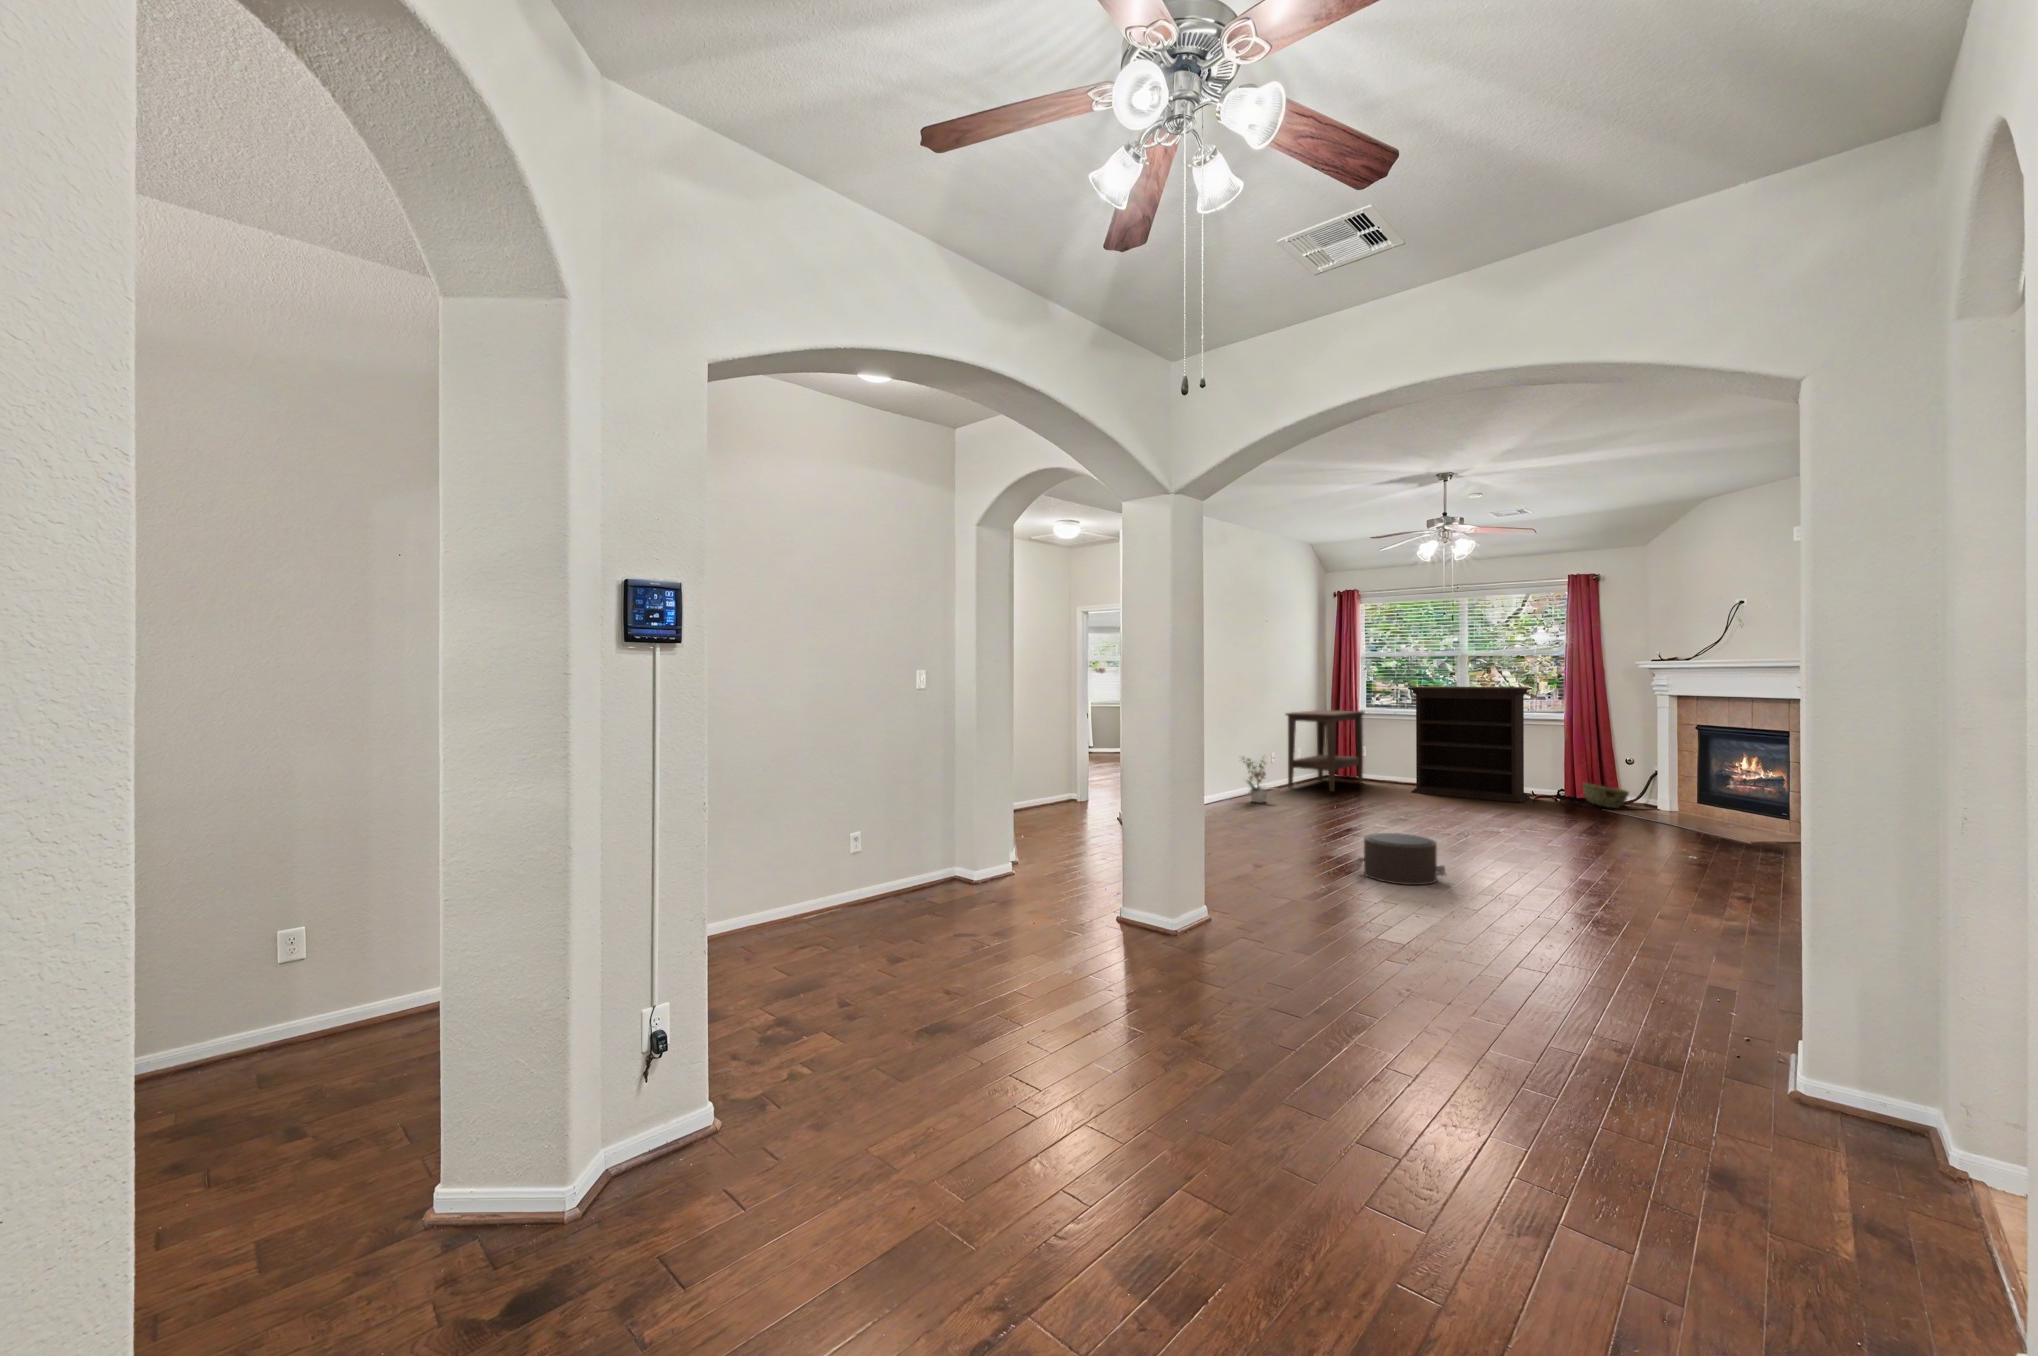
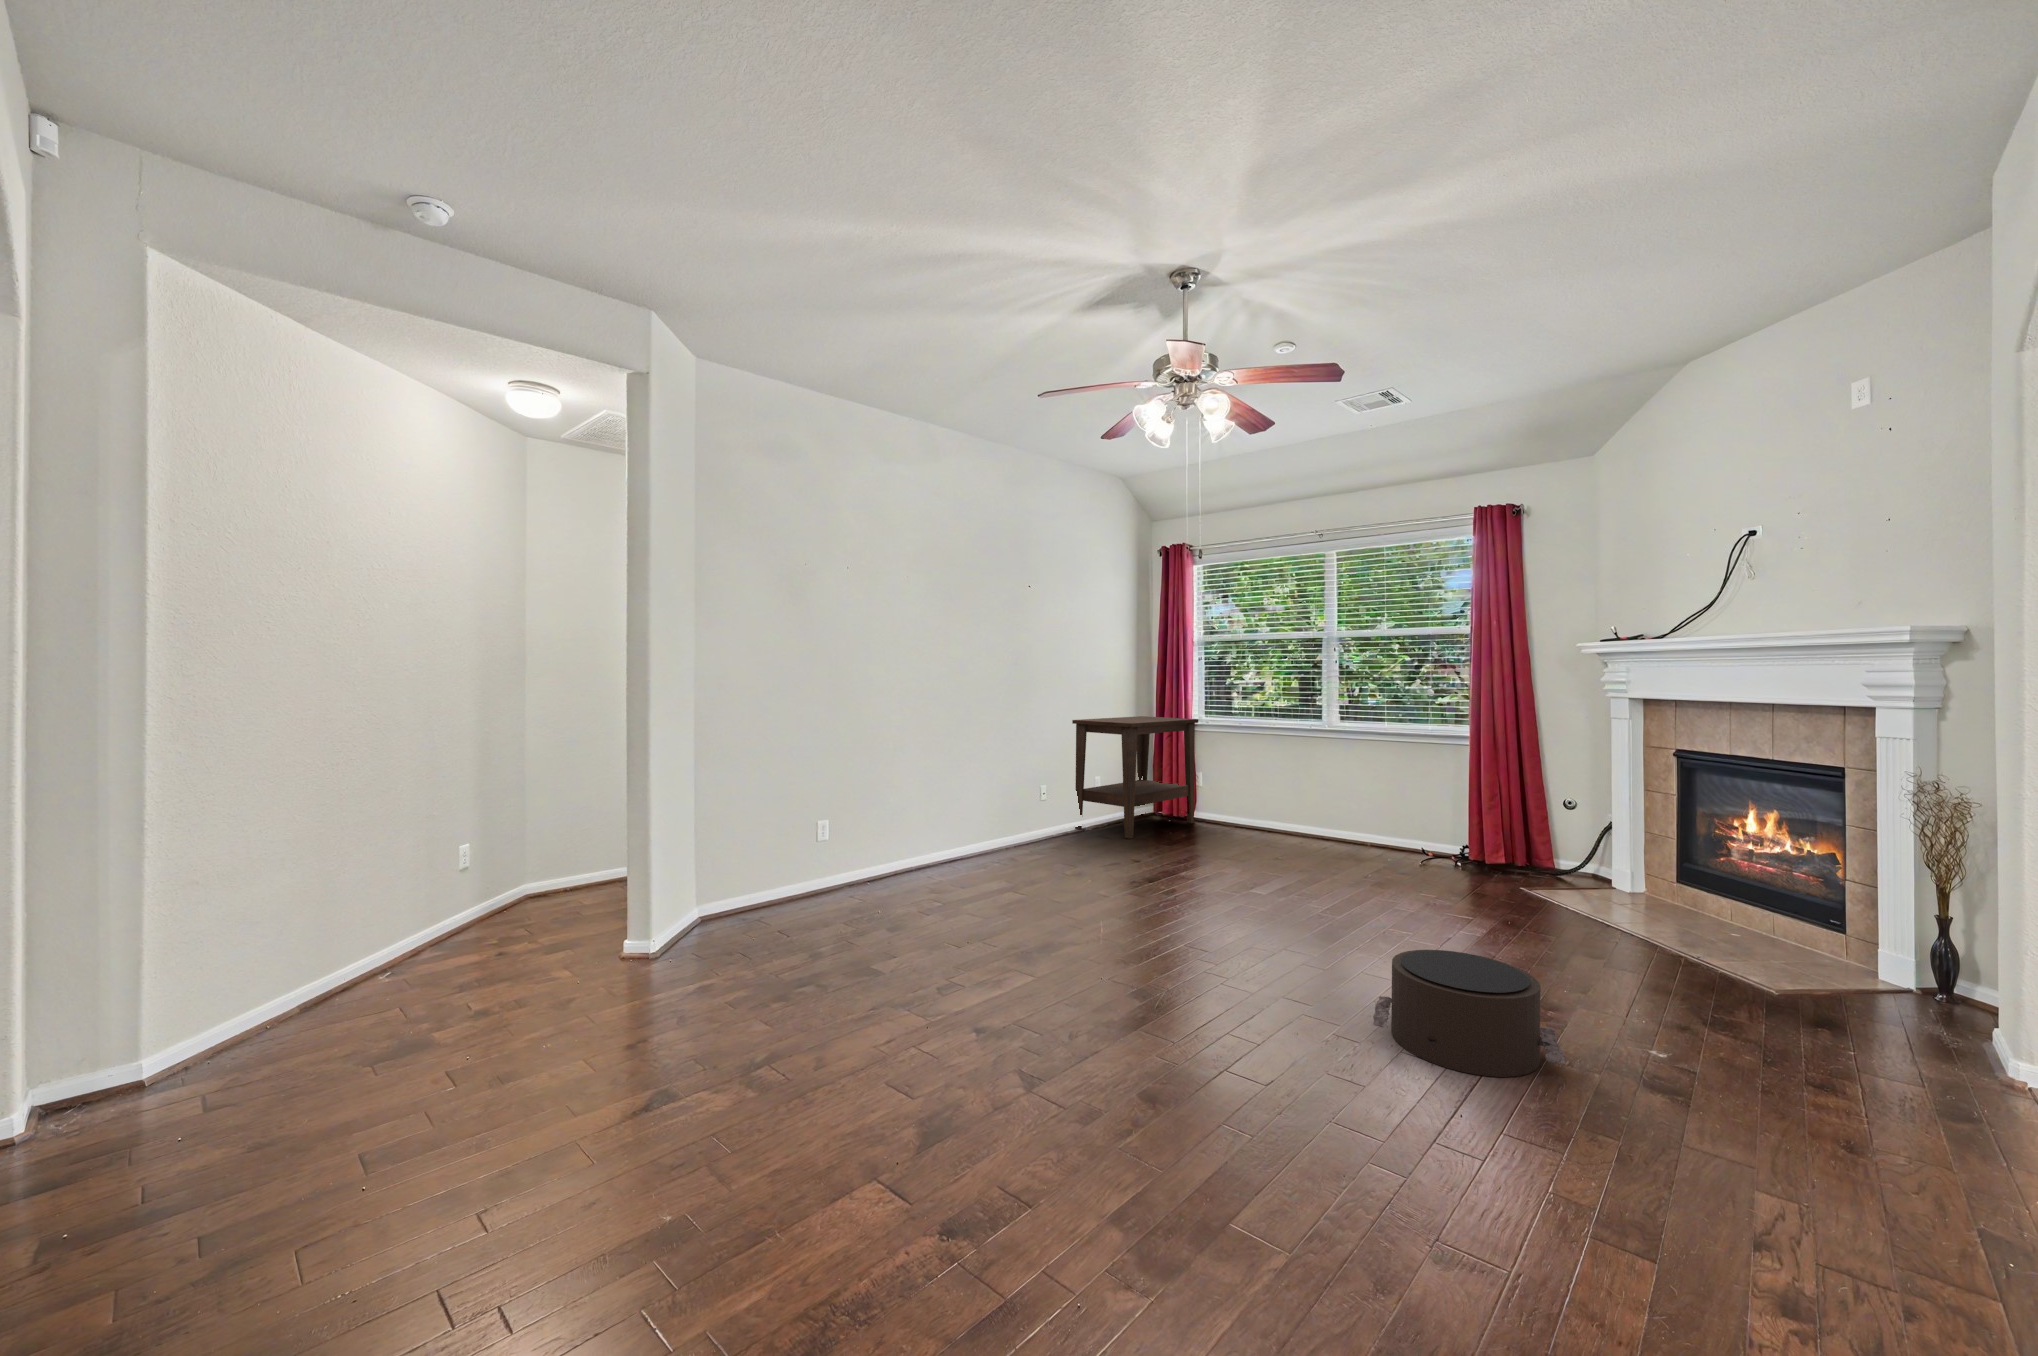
bookshelf: present [1408,686,1532,803] -> none [1243,684,1423,867]
potted plant: present [1243,757,1271,803] -> none [961,784,1016,860]
woven basket: present [1583,783,1629,808] -> none [1494,837,1563,884]
pouf: present [1354,833,1446,885] -> present [1373,950,1566,1077]

